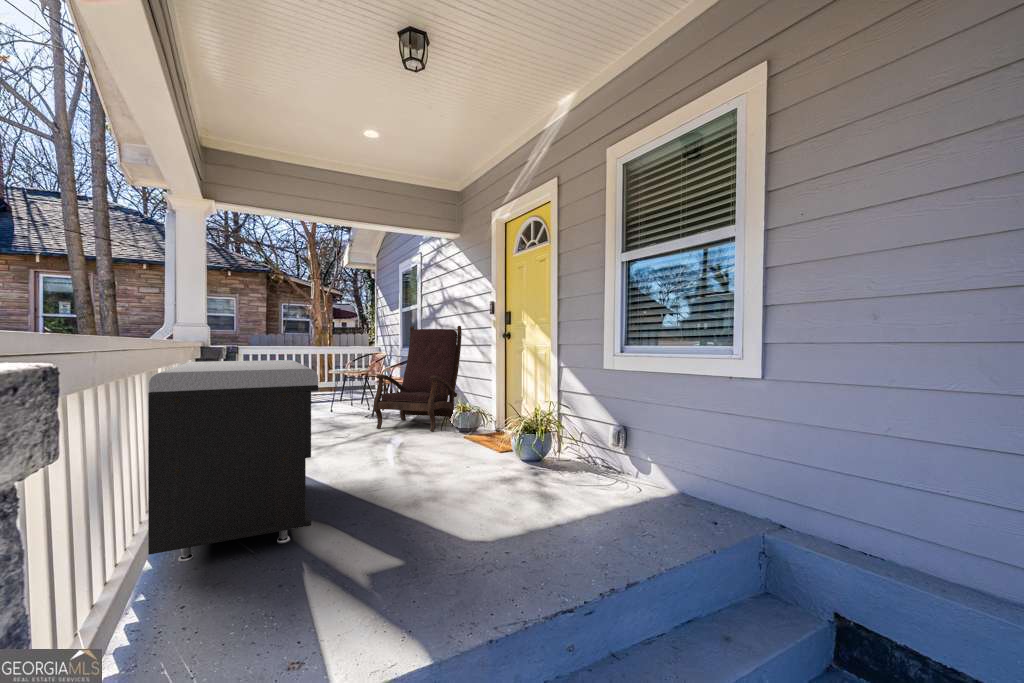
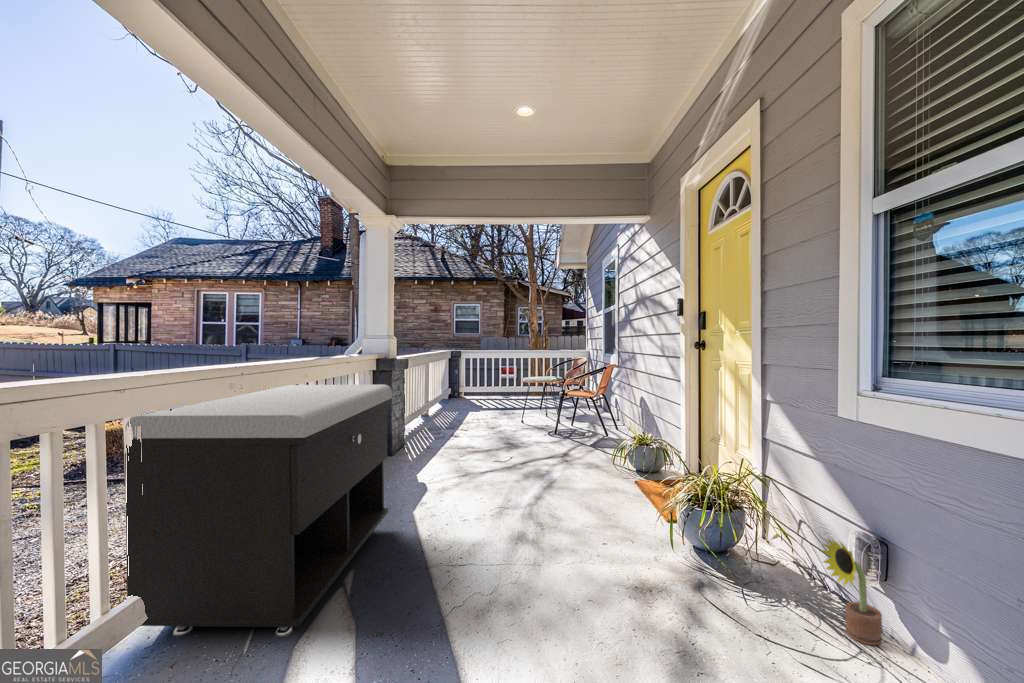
armchair: present [374,326,462,432] -> none [537,332,650,467]
decorative plant: none [600,429,627,480] -> present [822,539,882,645]

